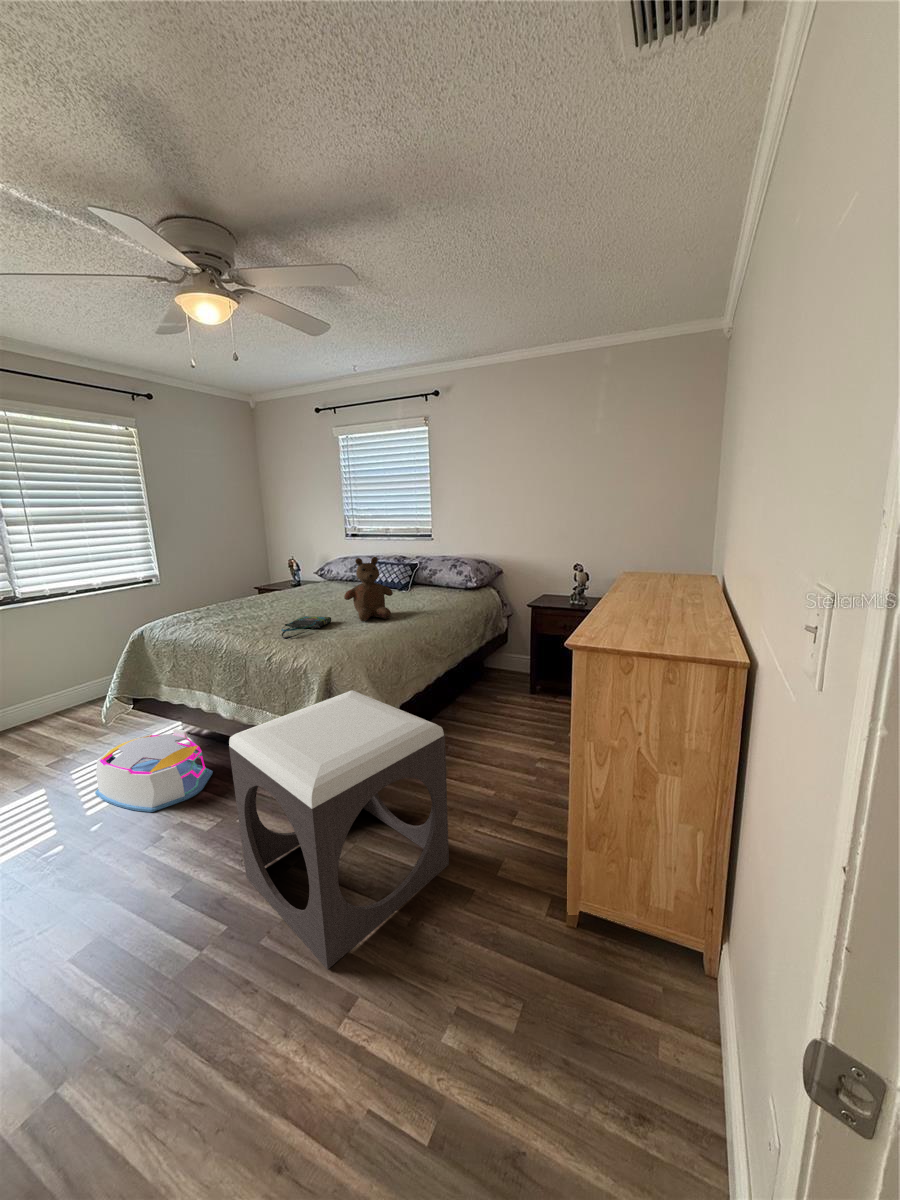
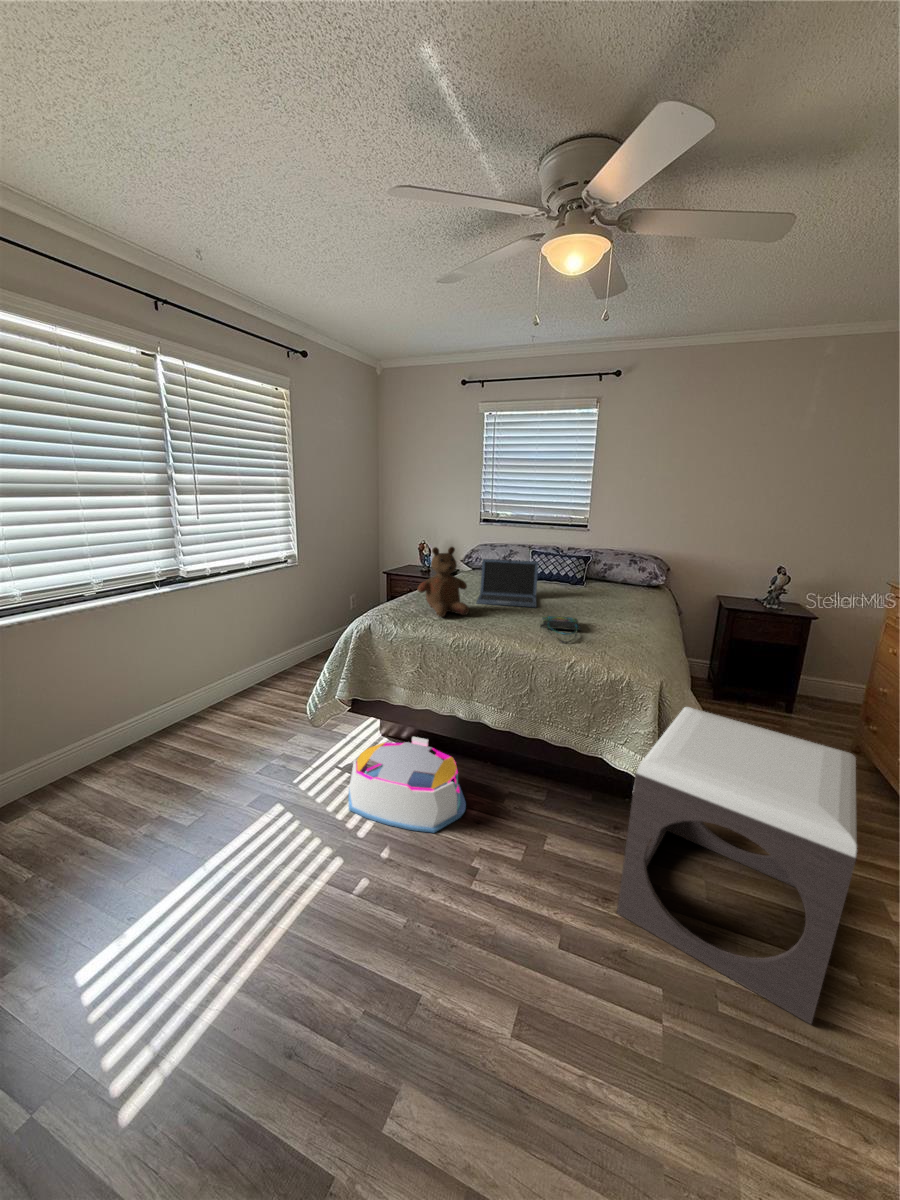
teddy bear: present [344,557,393,621] -> present [417,547,469,617]
laptop: none [271,569,339,610] -> present [476,559,538,607]

